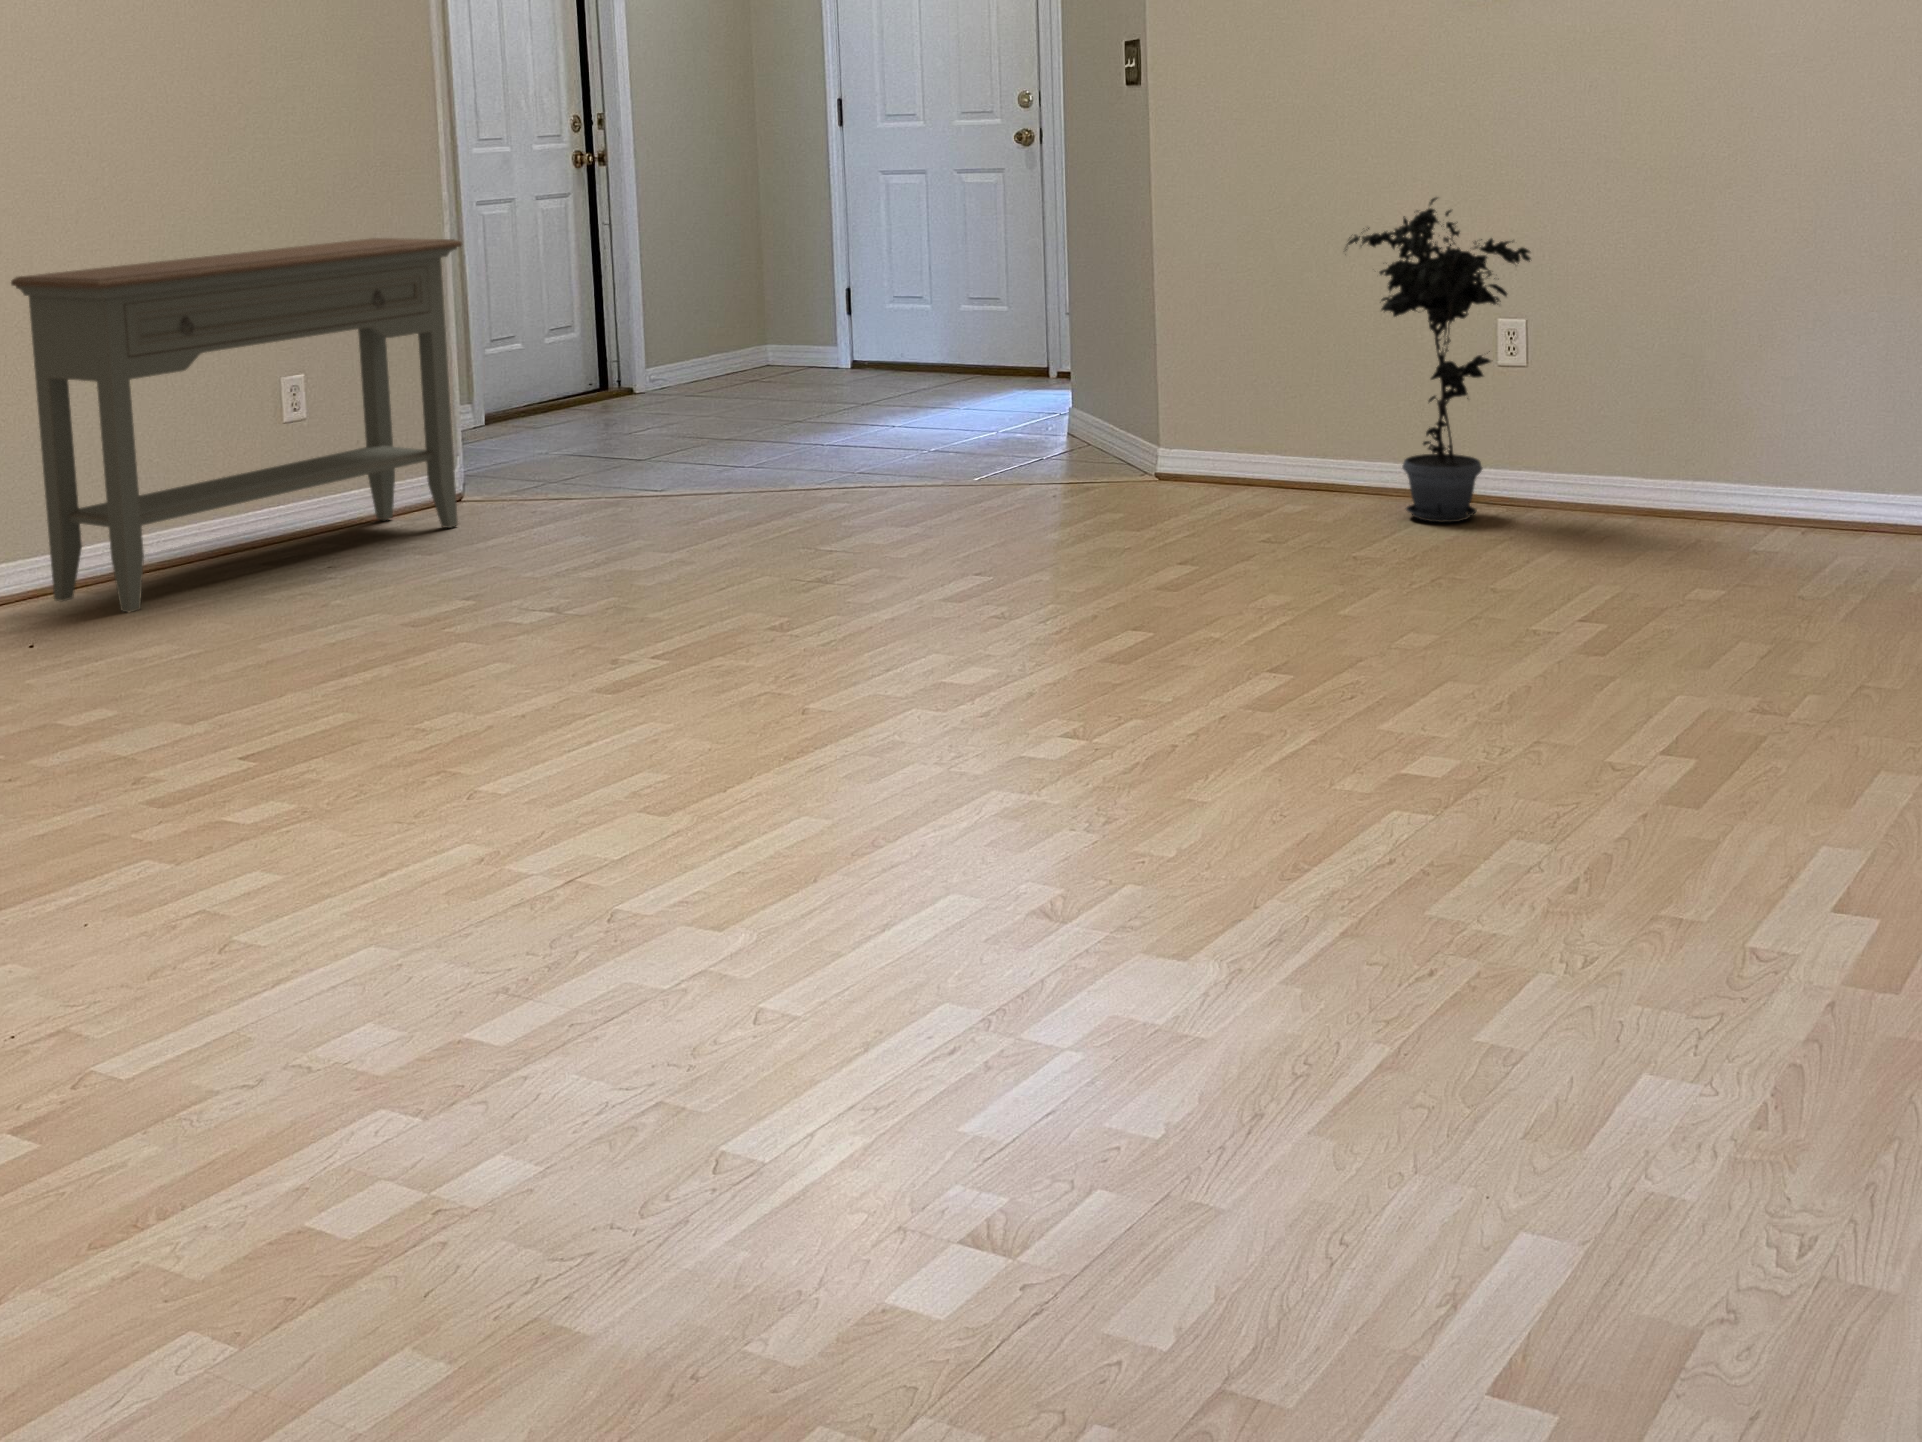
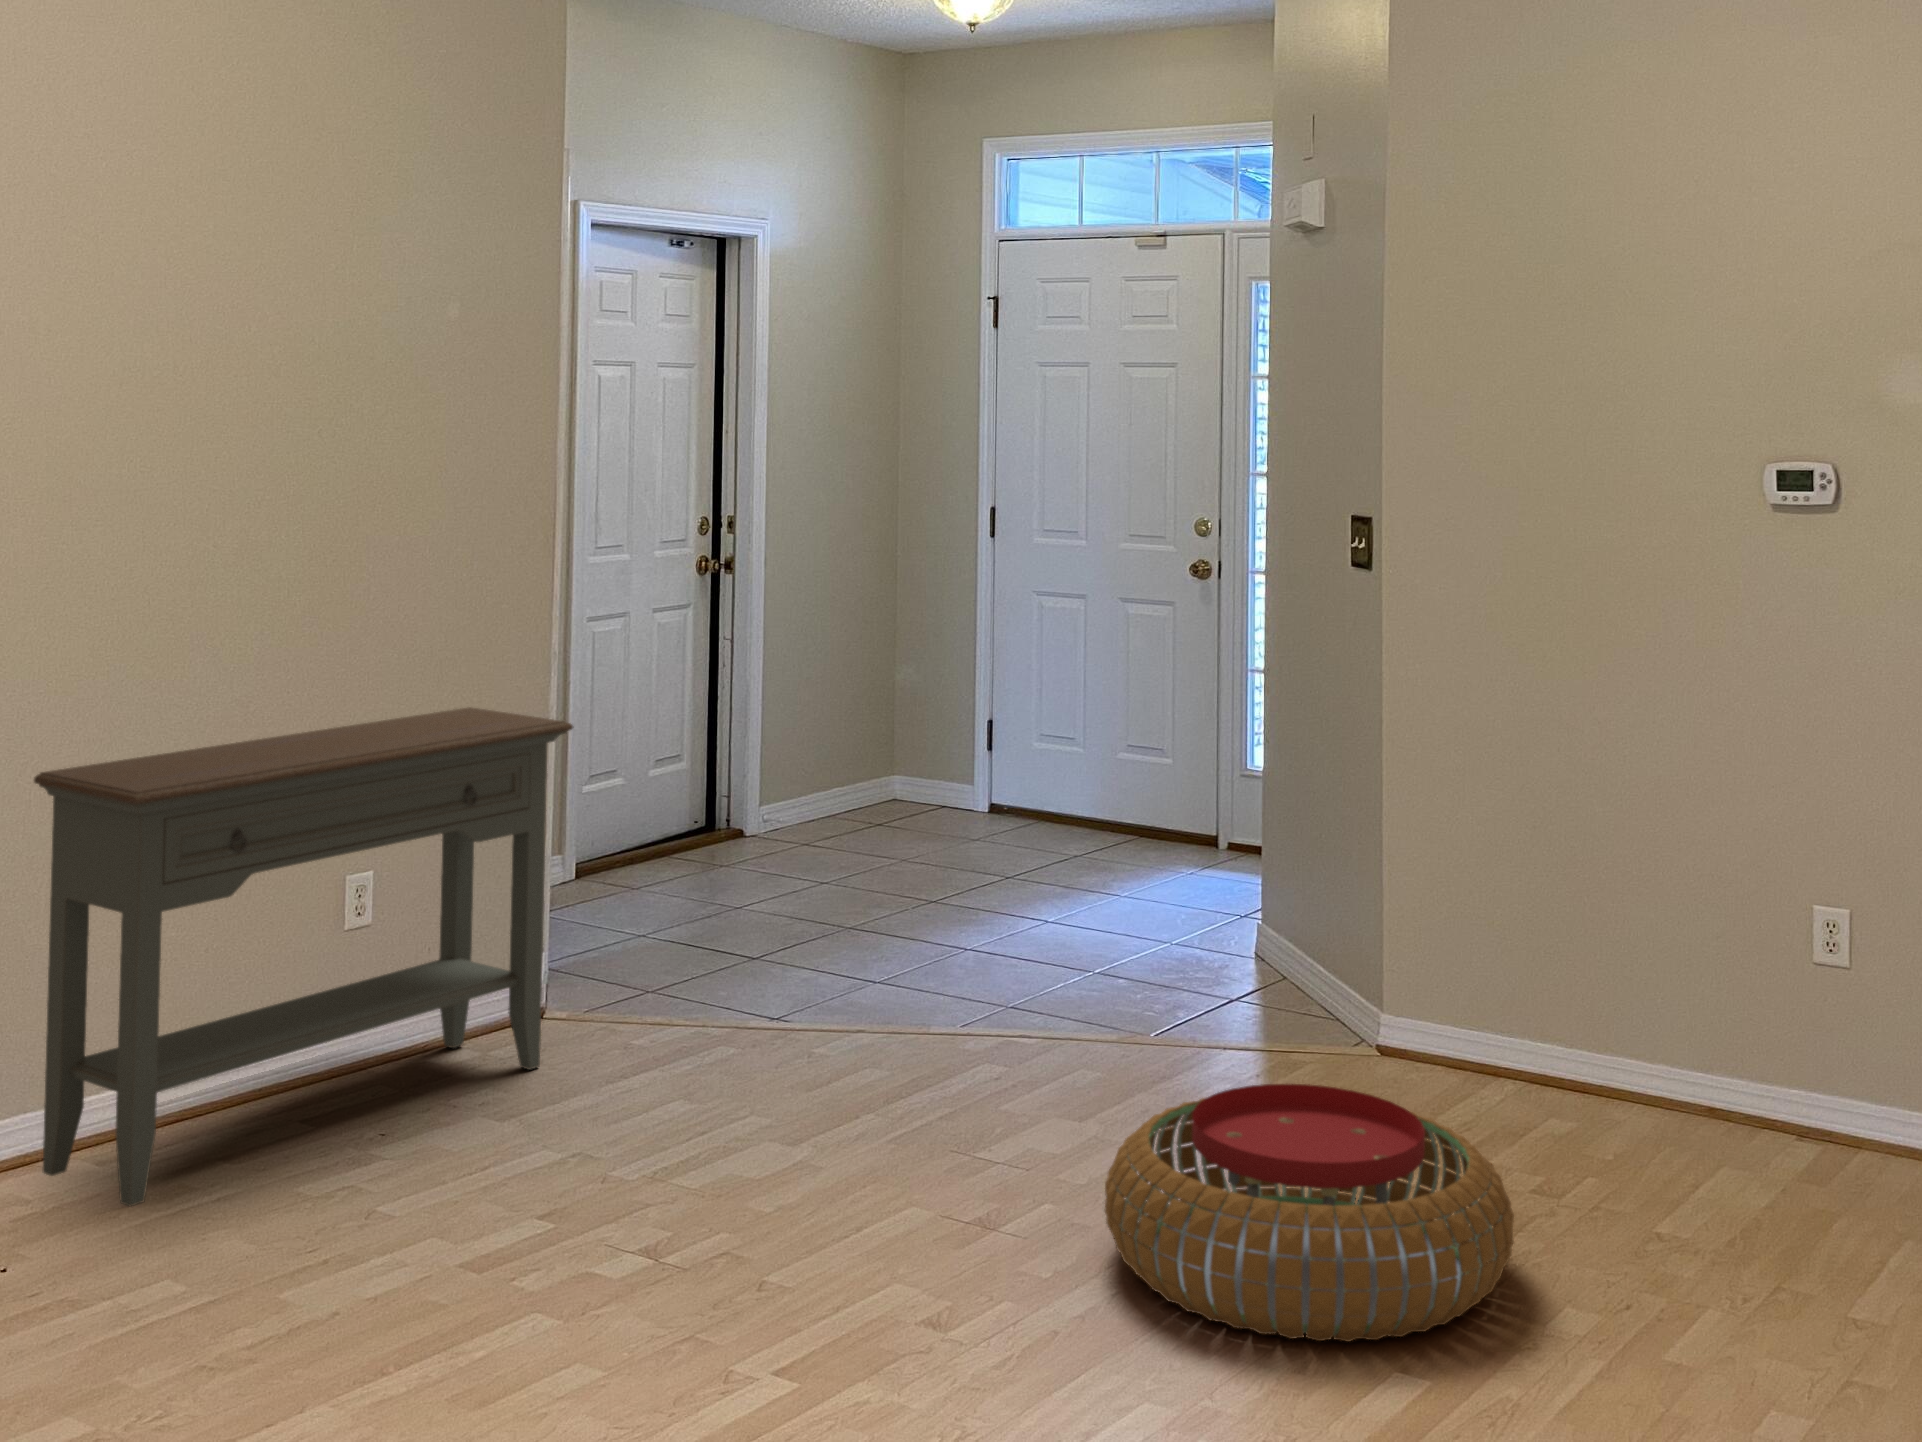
potted plant: present [1345,198,1531,522] -> none [1624,763,1874,1168]
pouf: none [910,460,1231,622] -> present [1105,1084,1514,1342]

